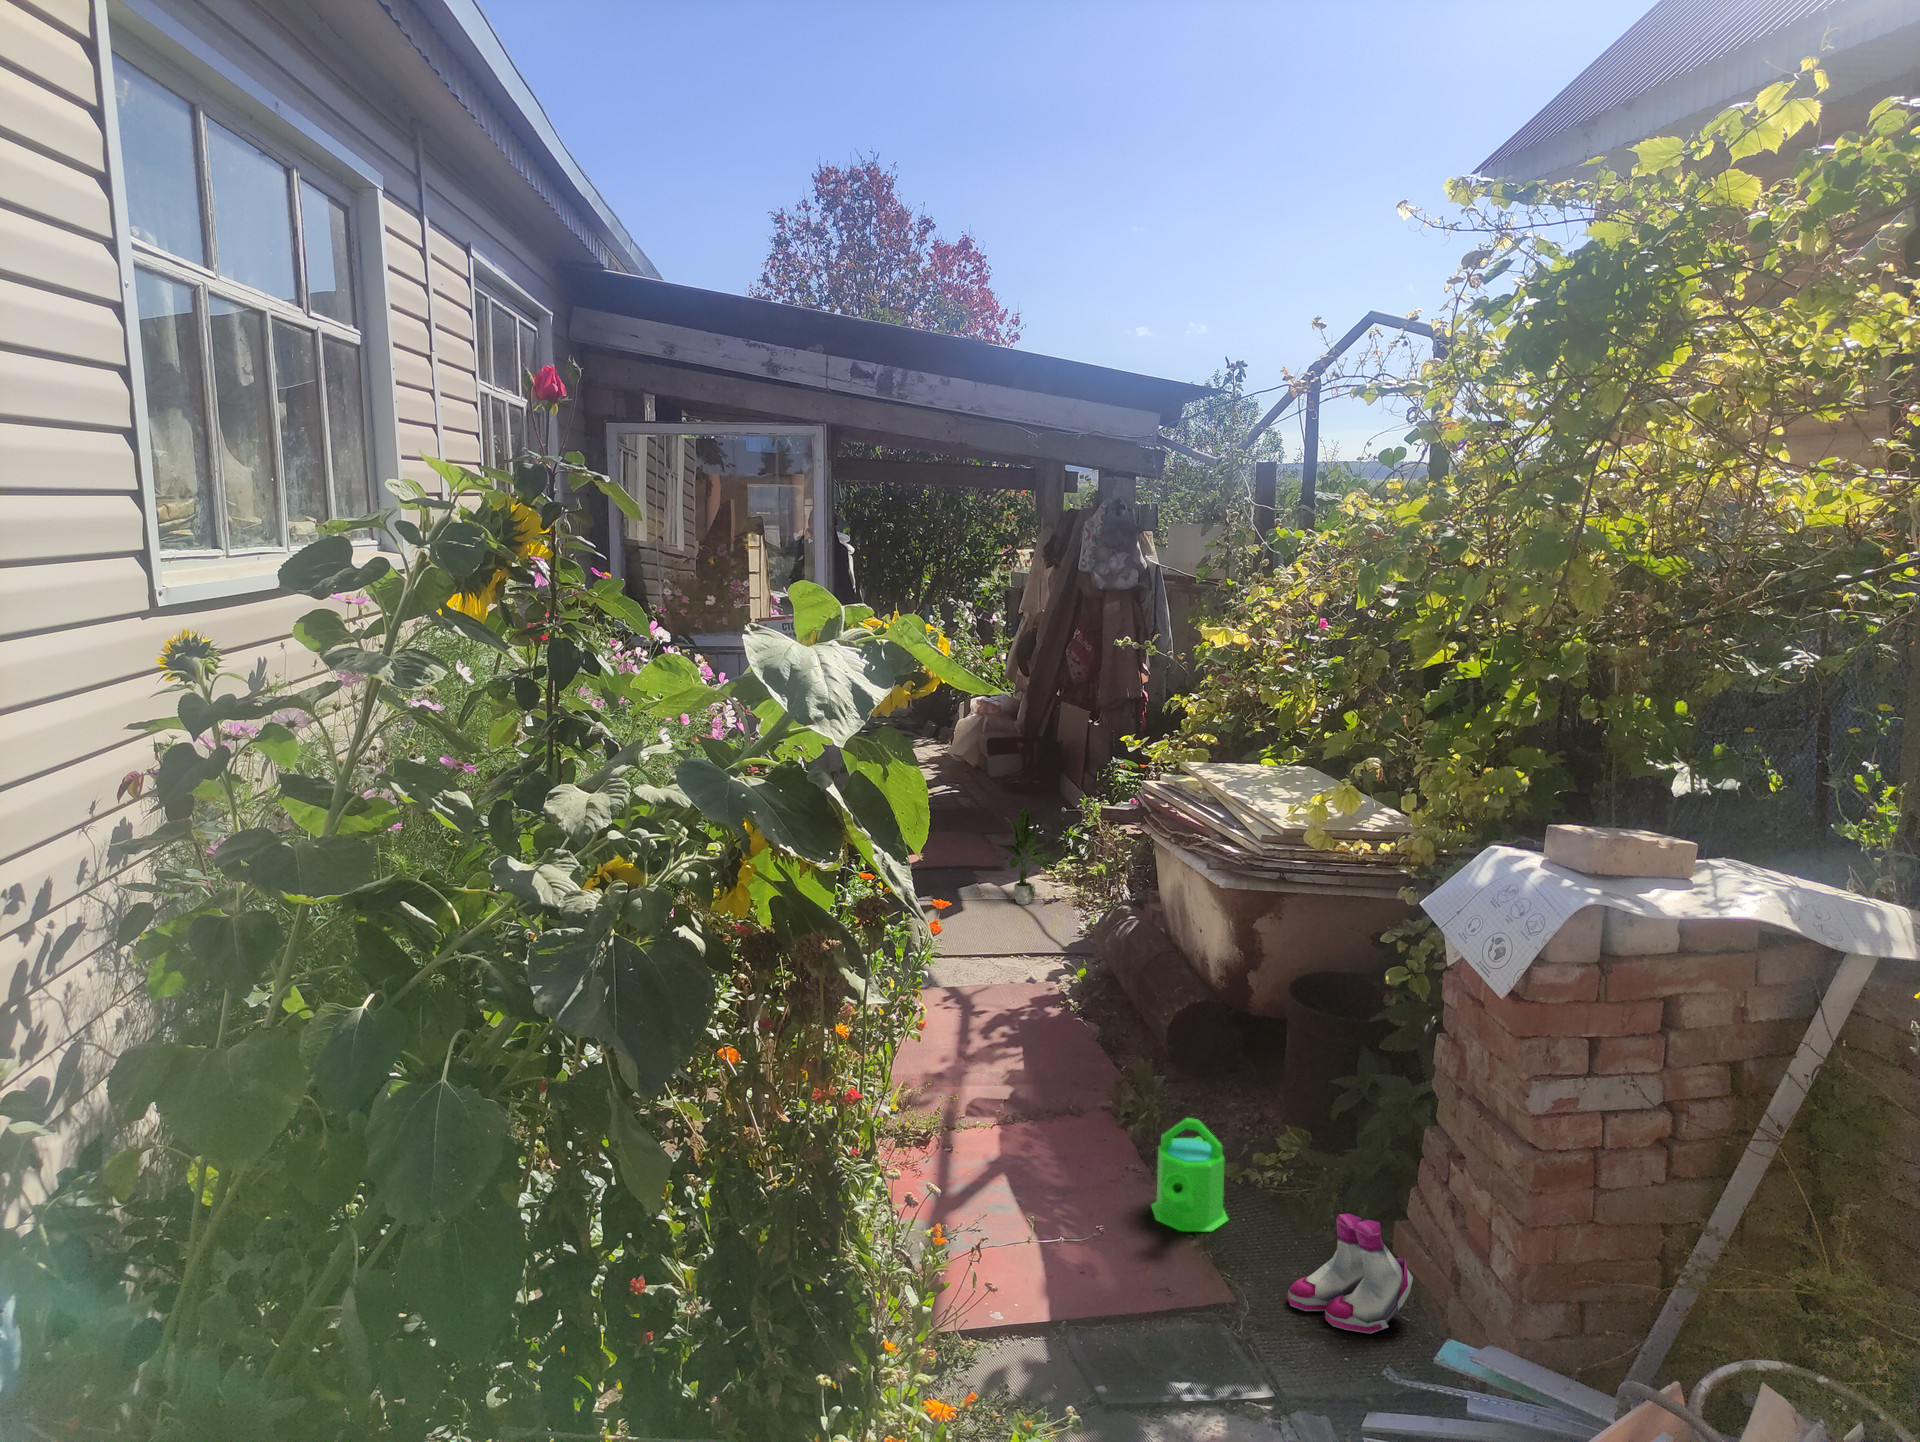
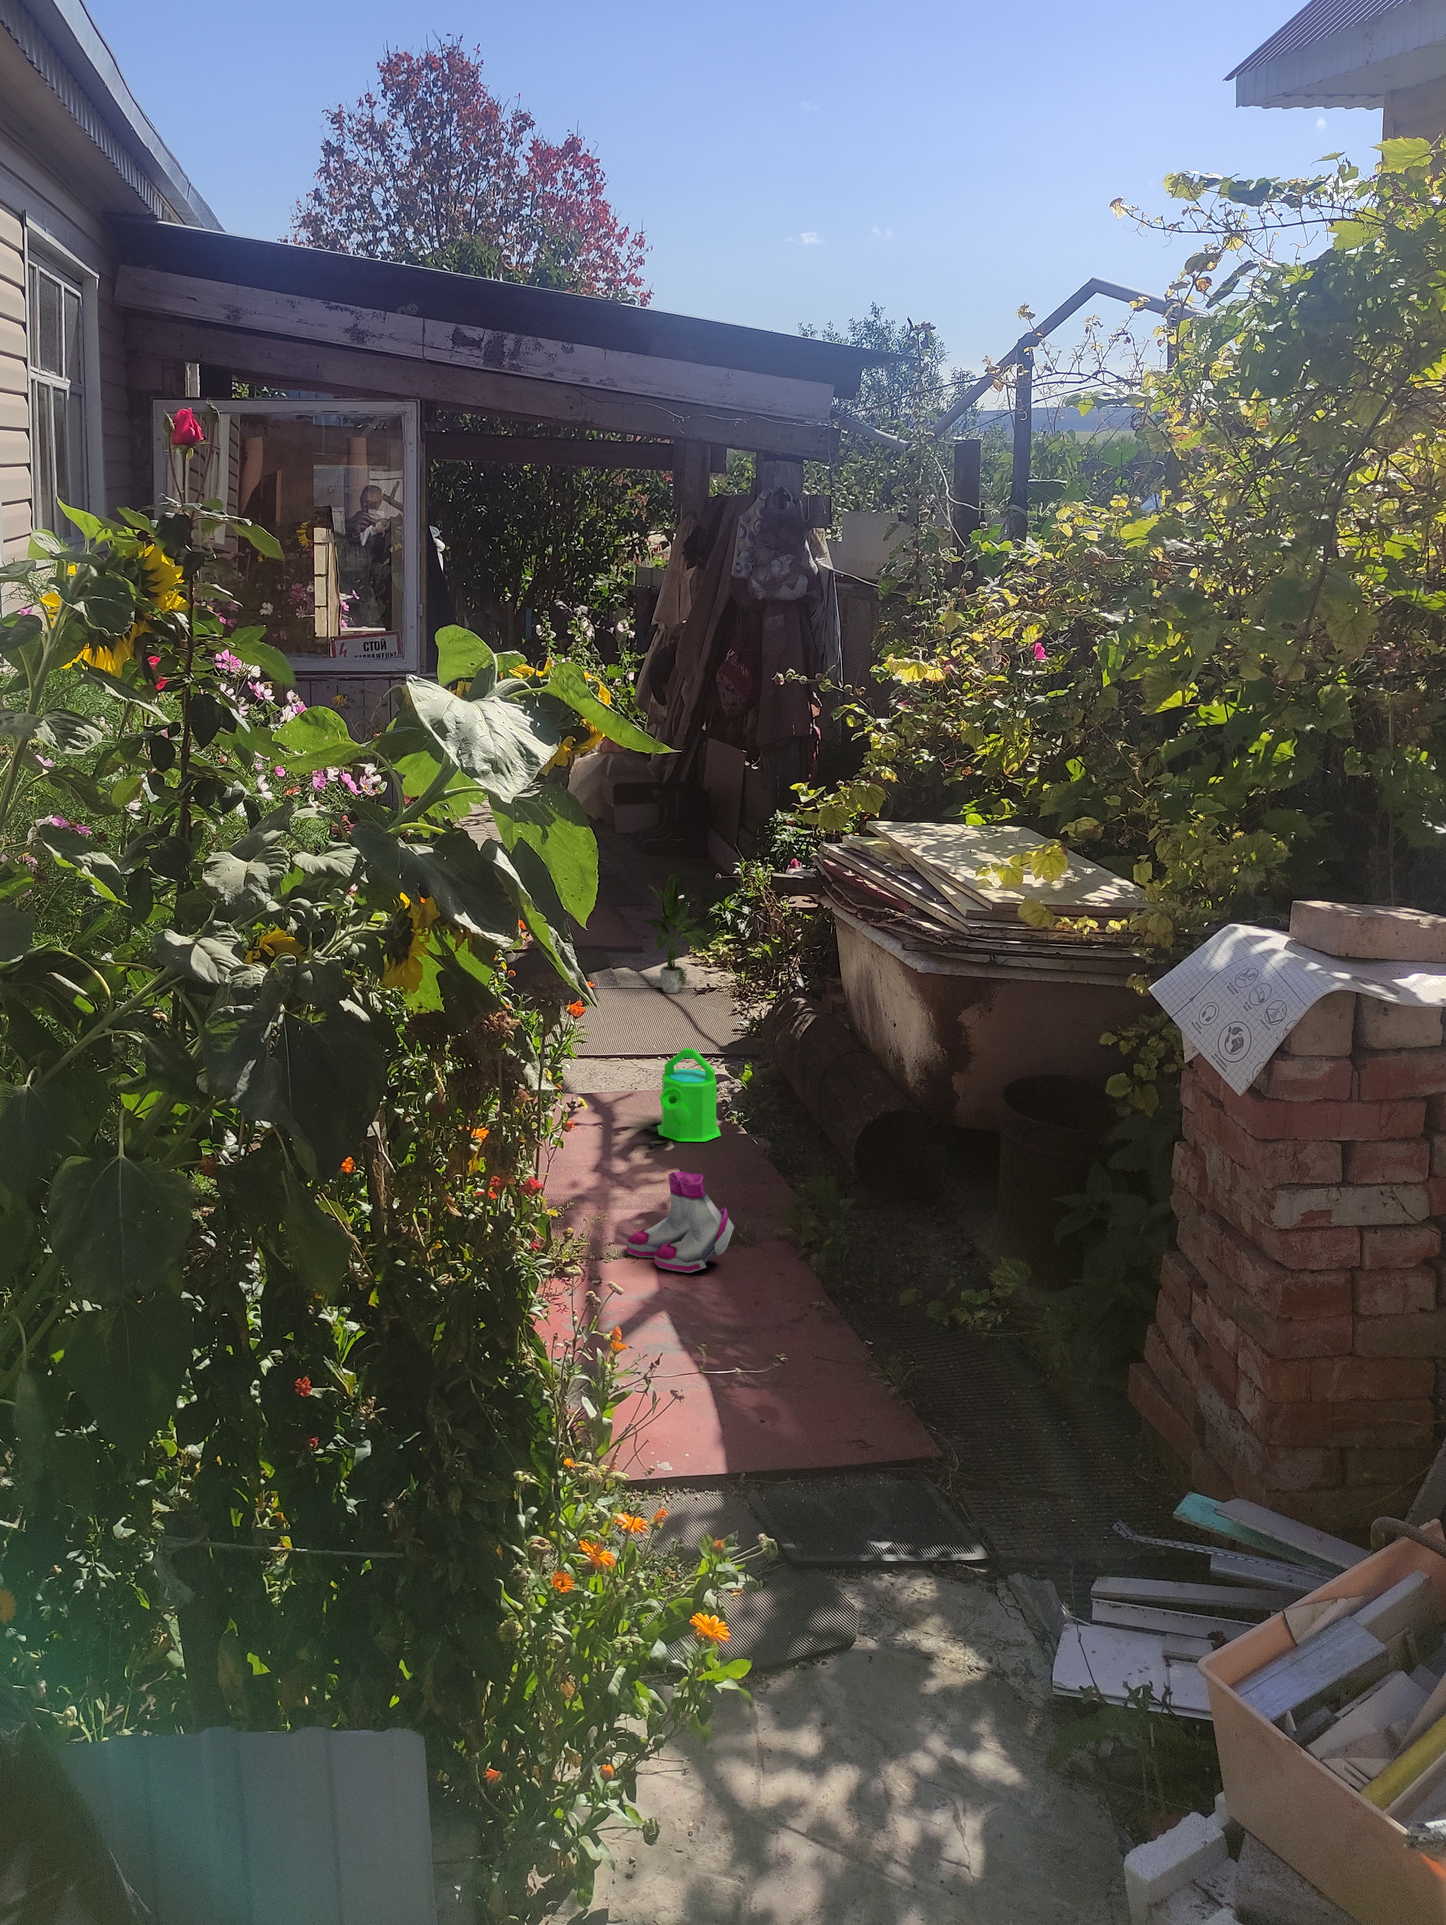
watering can: present [1151,1118,1228,1231] -> present [657,1048,721,1142]
boots: present [1288,1214,1413,1334] -> present [627,1171,734,1273]

